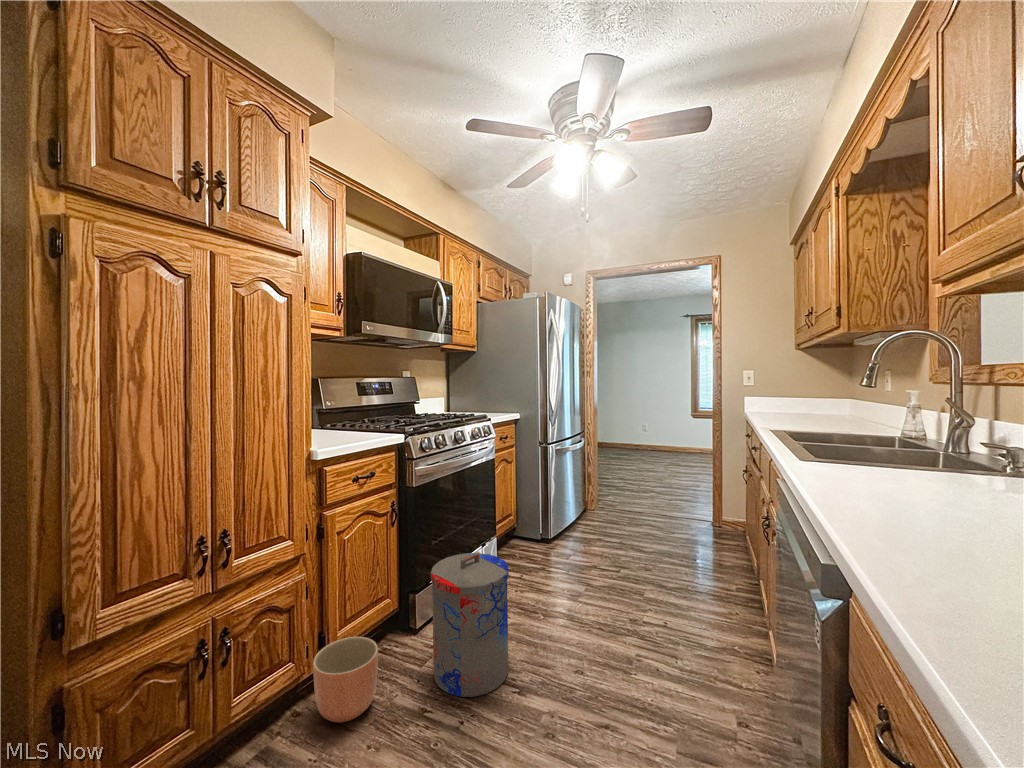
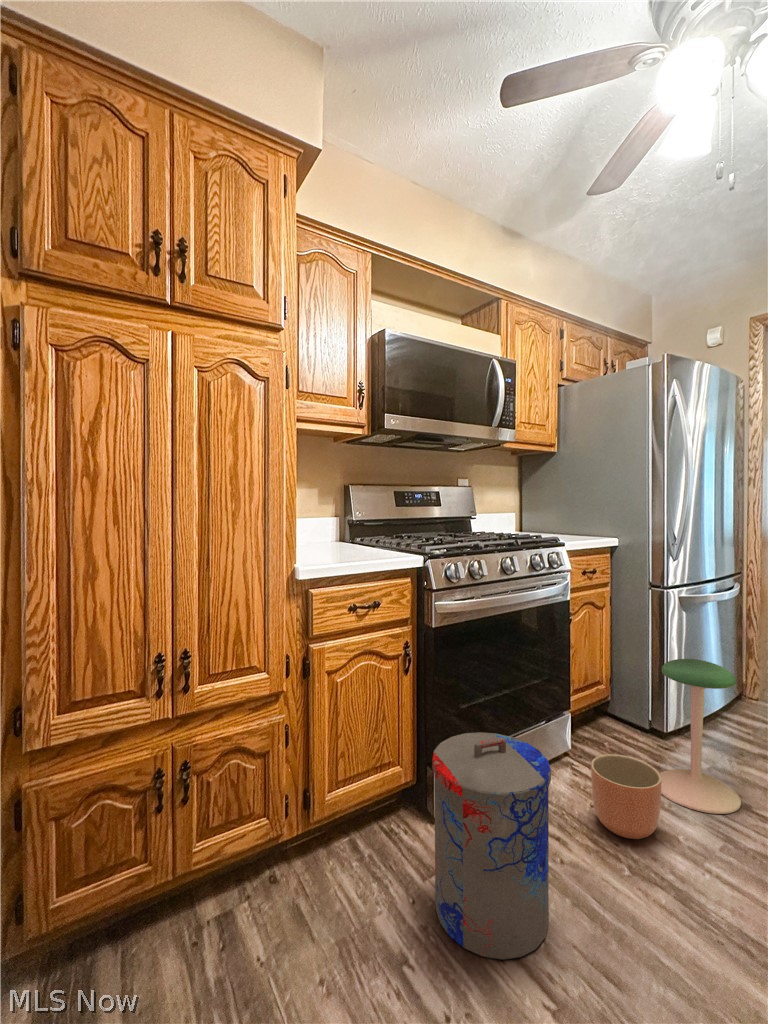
stool: none [548,488,594,580] -> present [659,659,741,814]
planter: present [313,637,378,722] -> present [591,754,662,839]

